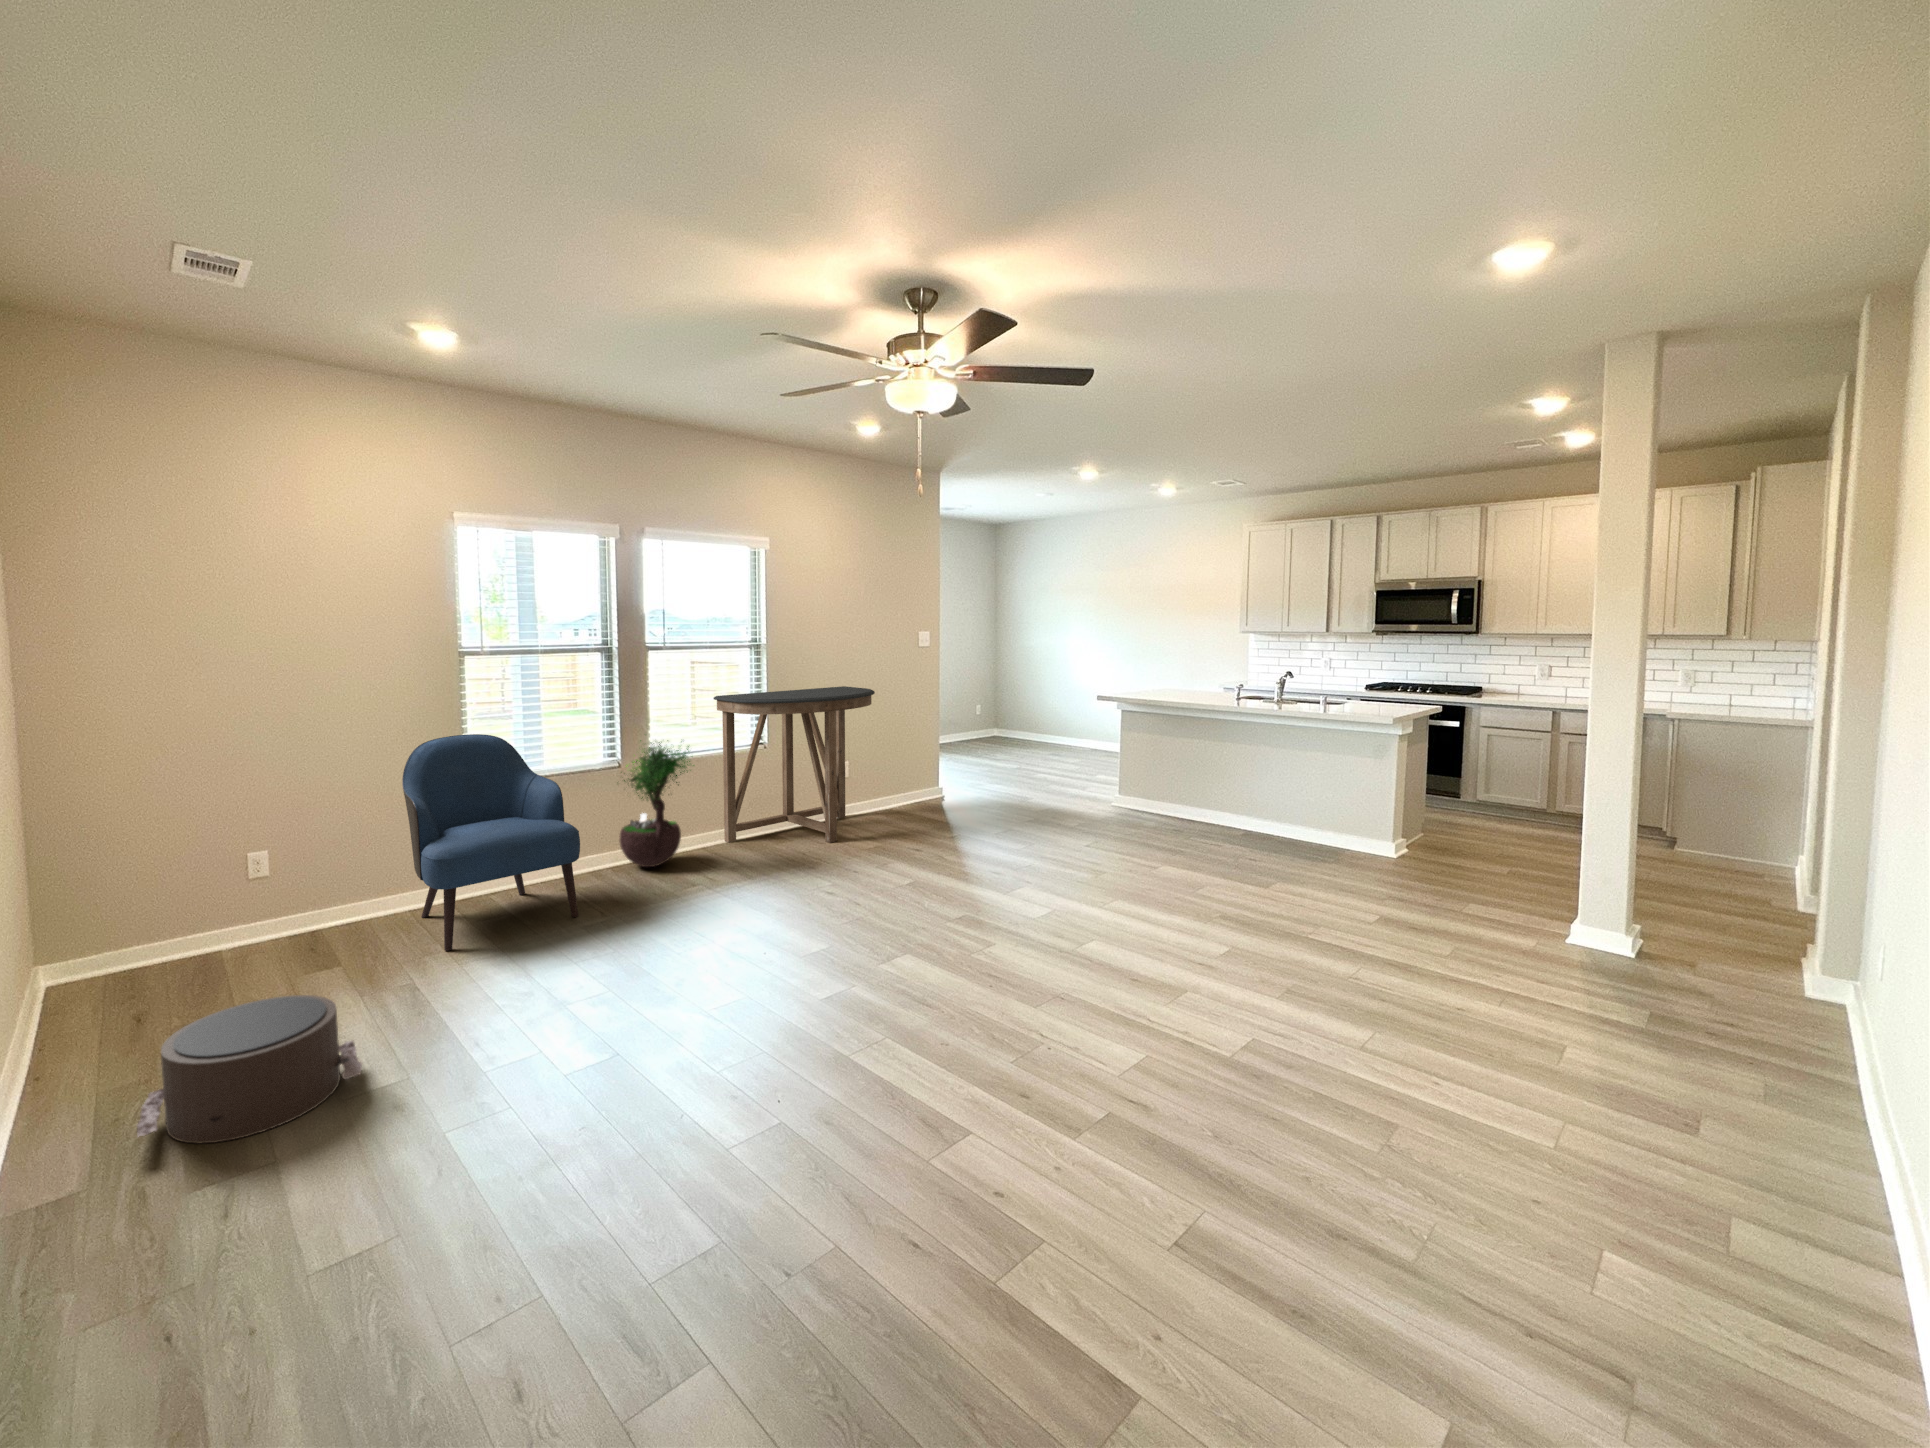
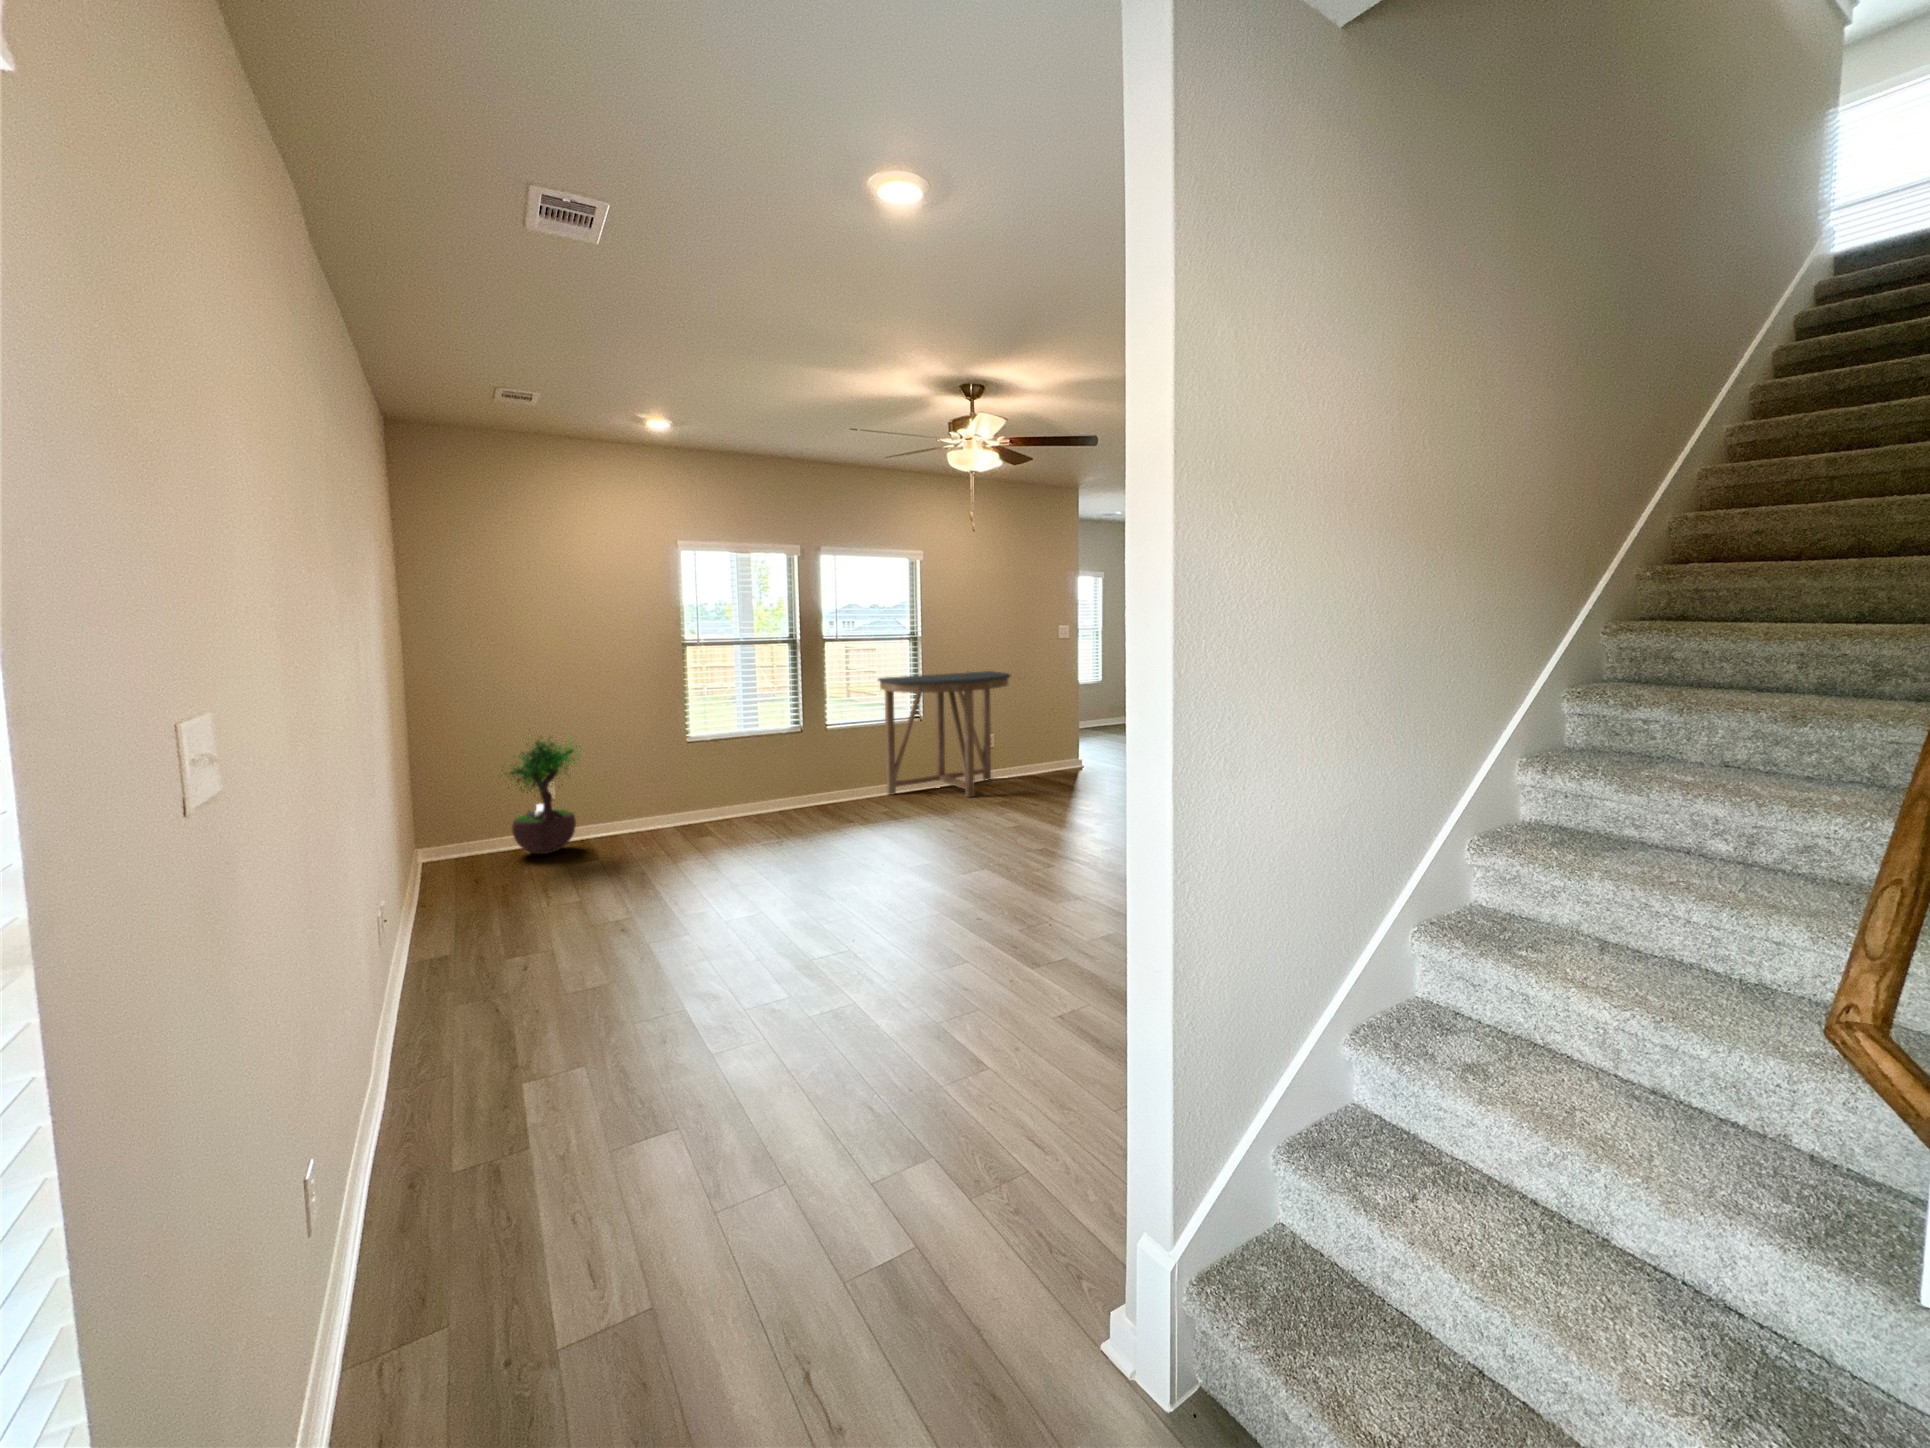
armchair: present [402,734,580,951] -> none [642,704,763,855]
potted tree: present [619,740,694,867] -> present [502,730,580,854]
pouf: present [137,995,362,1143] -> none [480,865,606,942]

